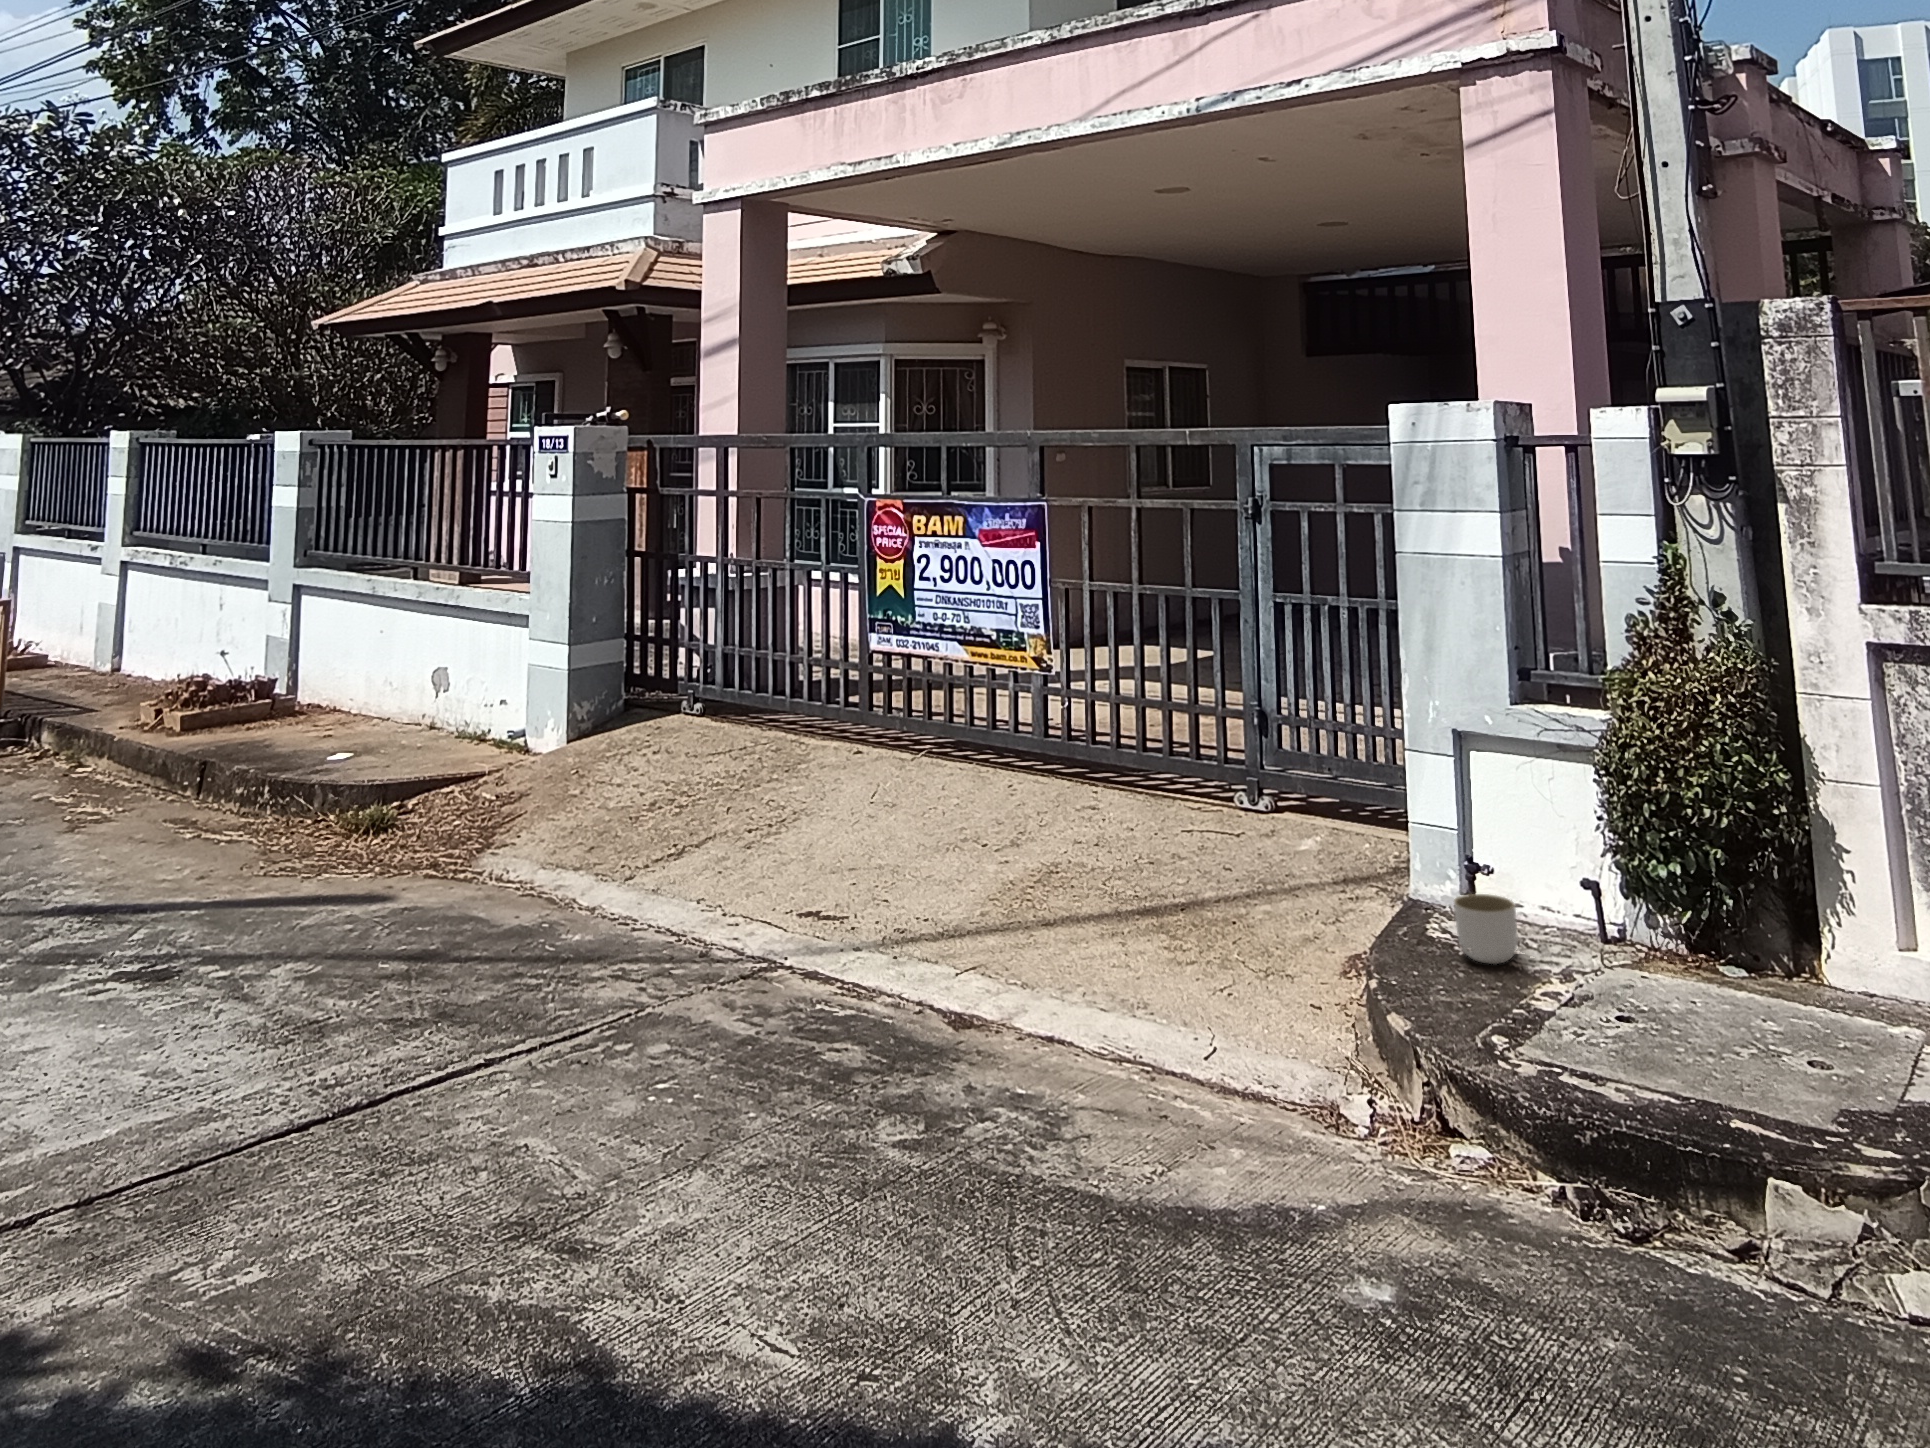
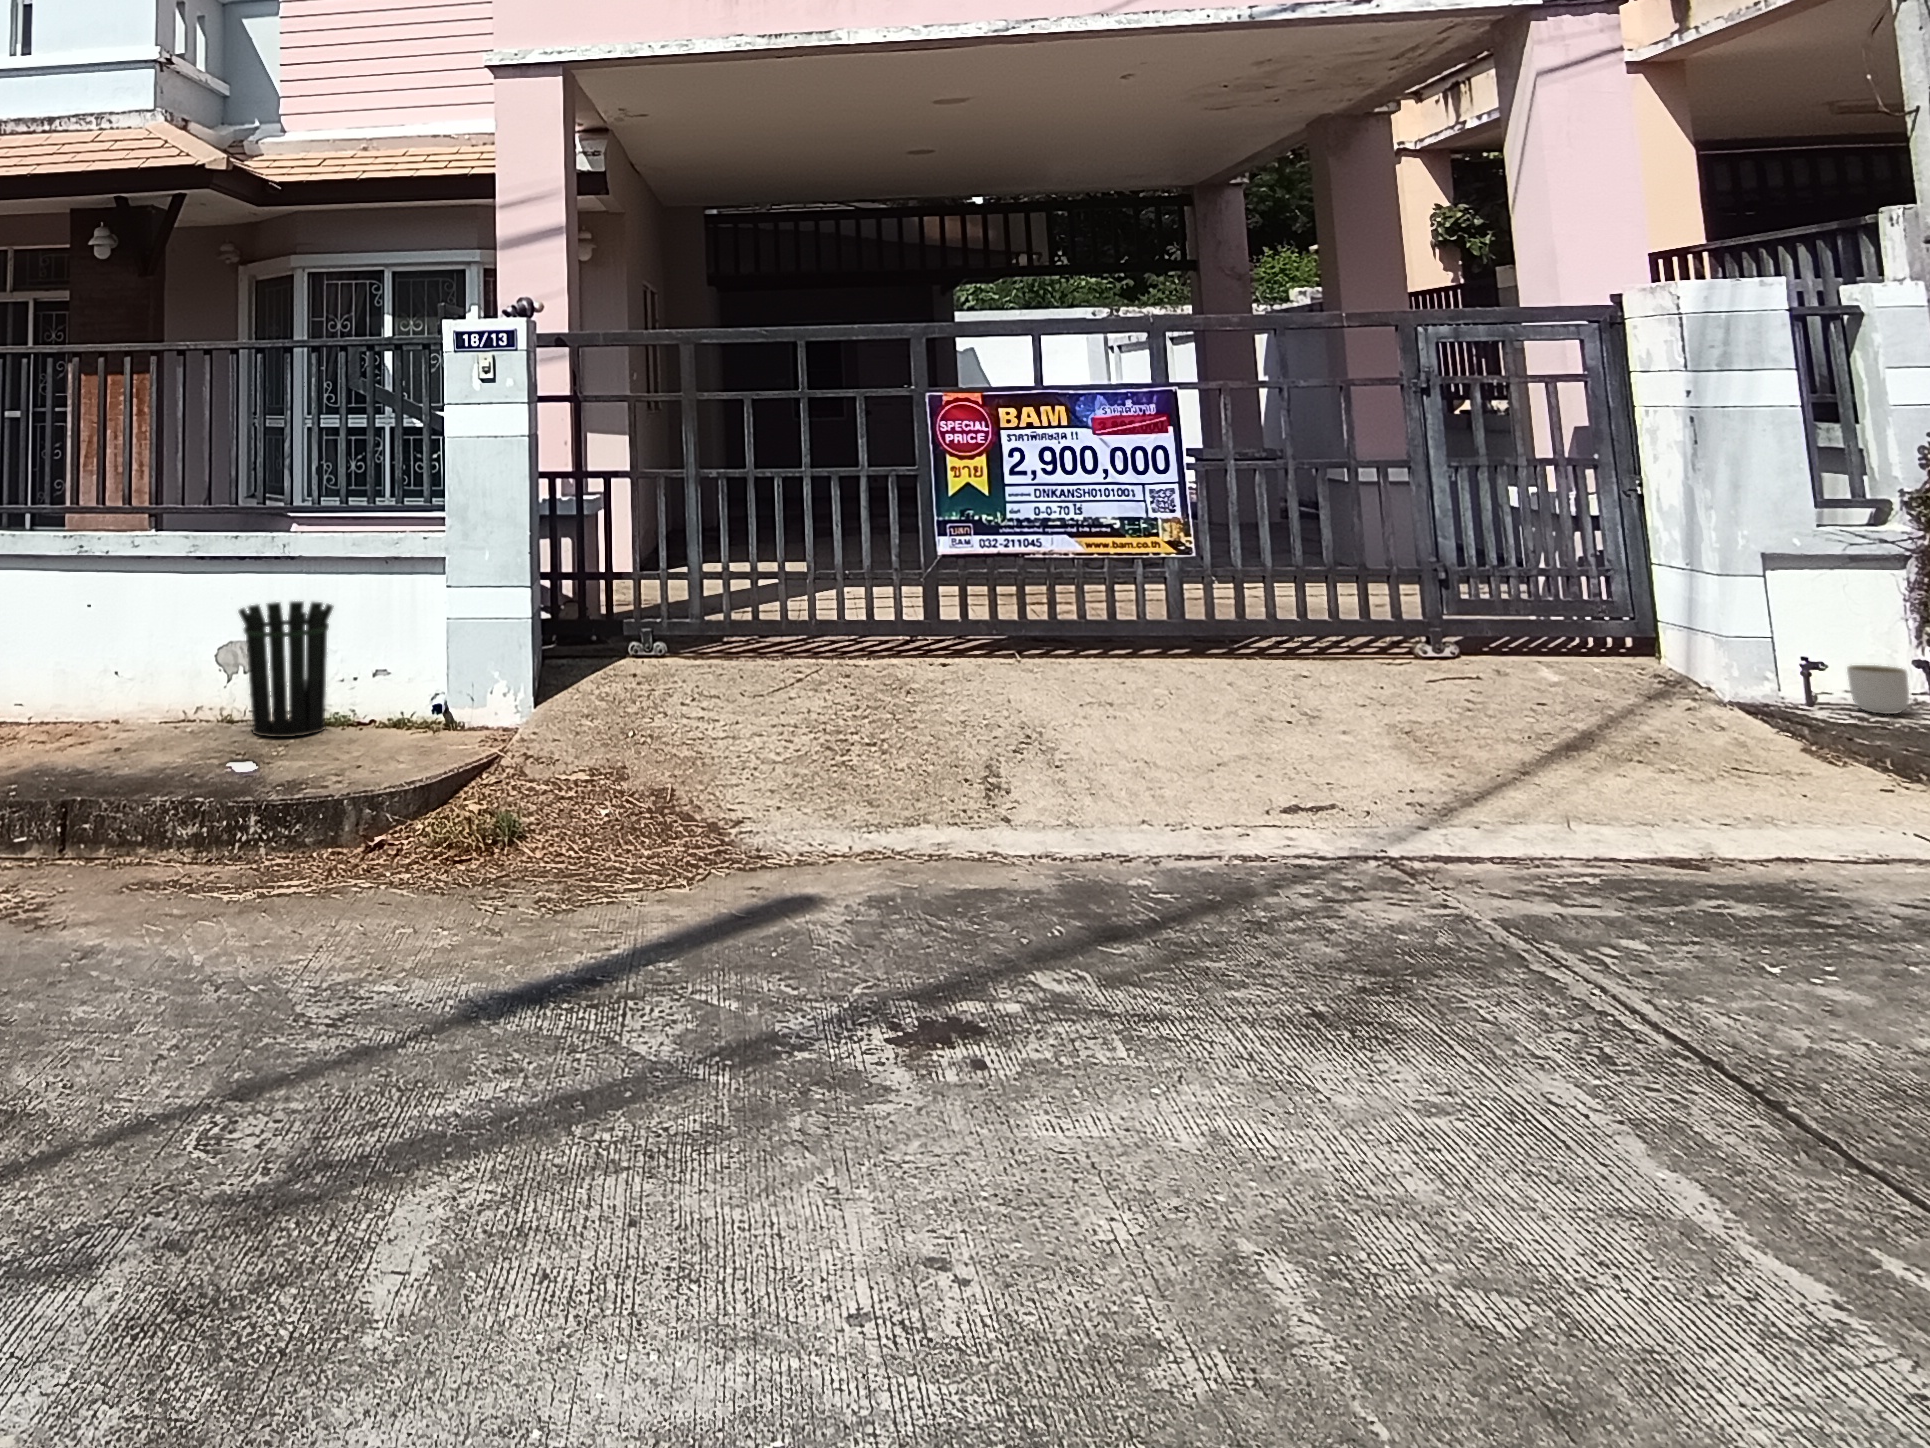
waste bin: none [341,652,417,756] -> present [239,601,334,737]

